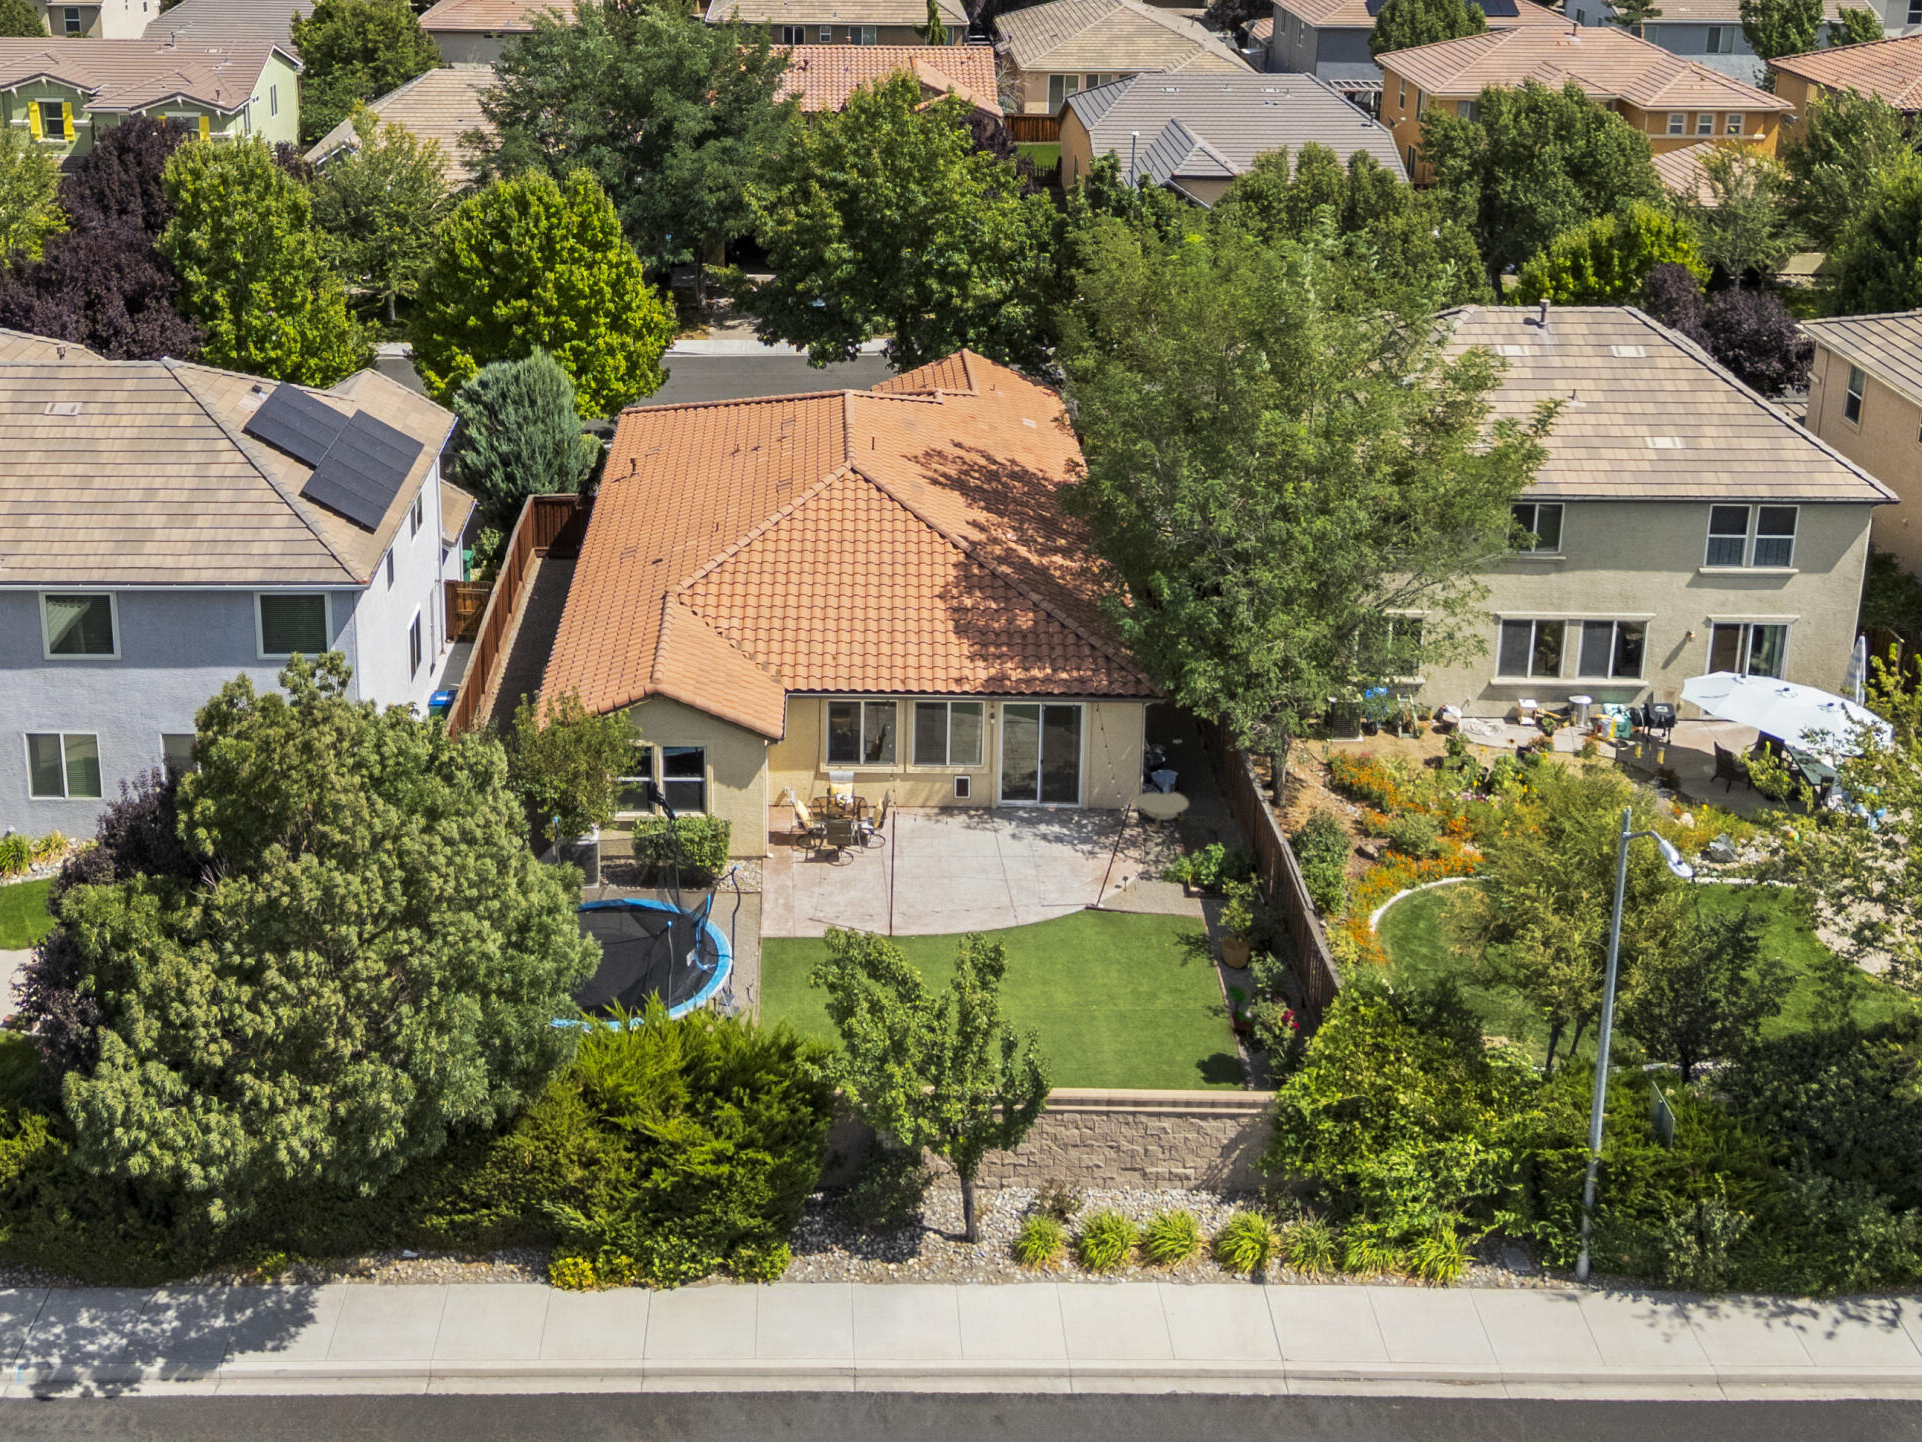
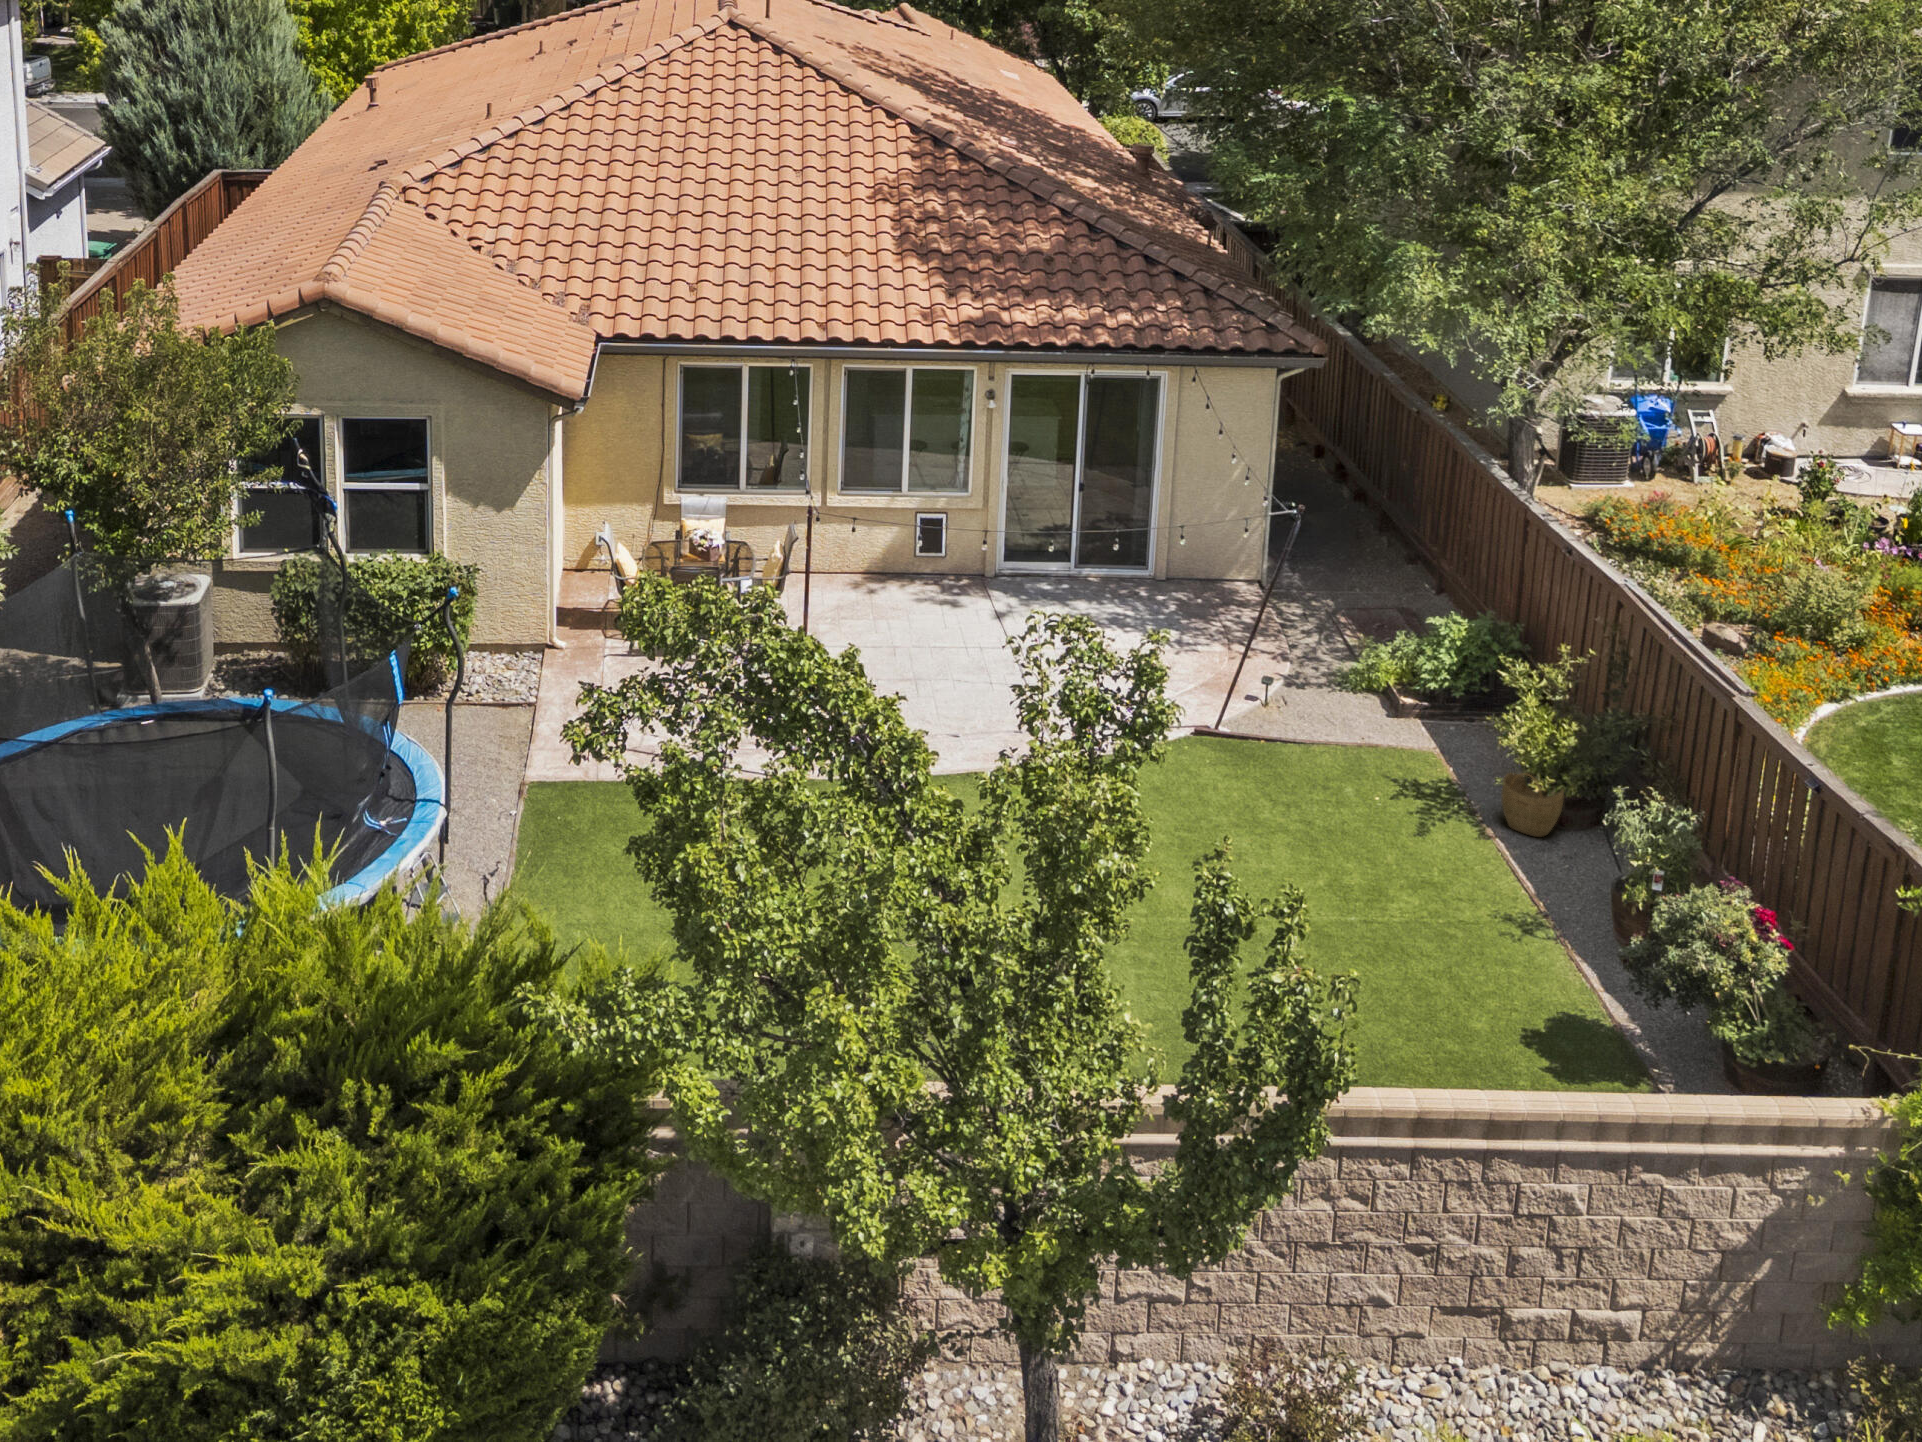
round table: present [1135,793,1189,832] -> none [1251,543,1353,612]
potted tree: present [1227,983,1255,1031] -> none [1560,843,1630,960]

